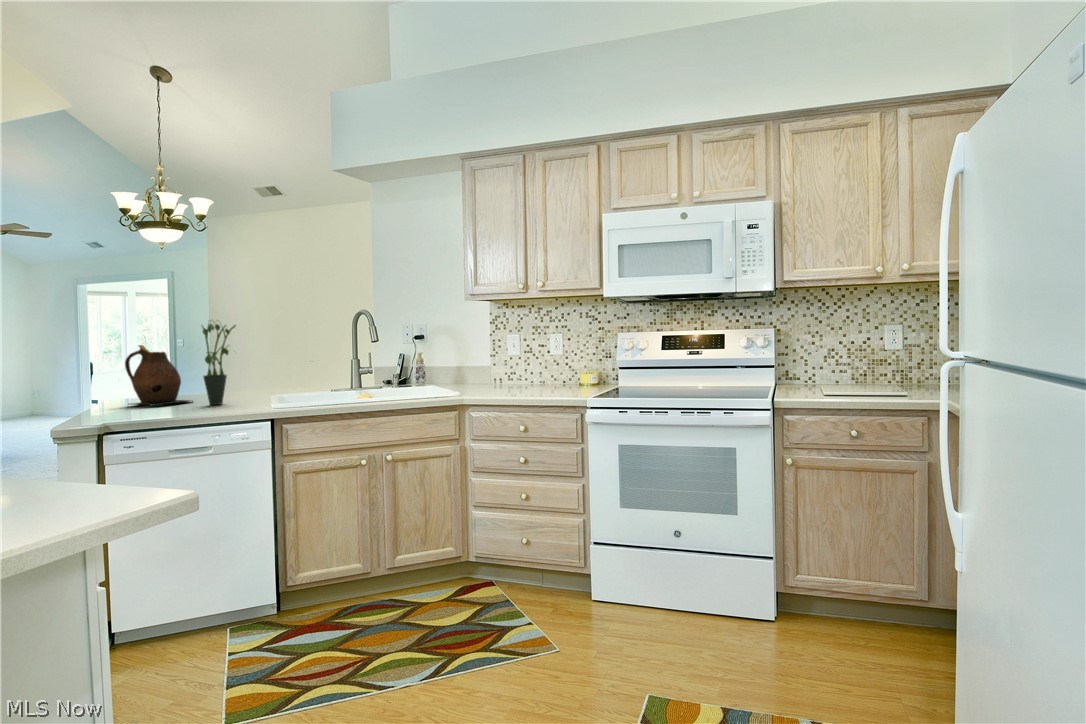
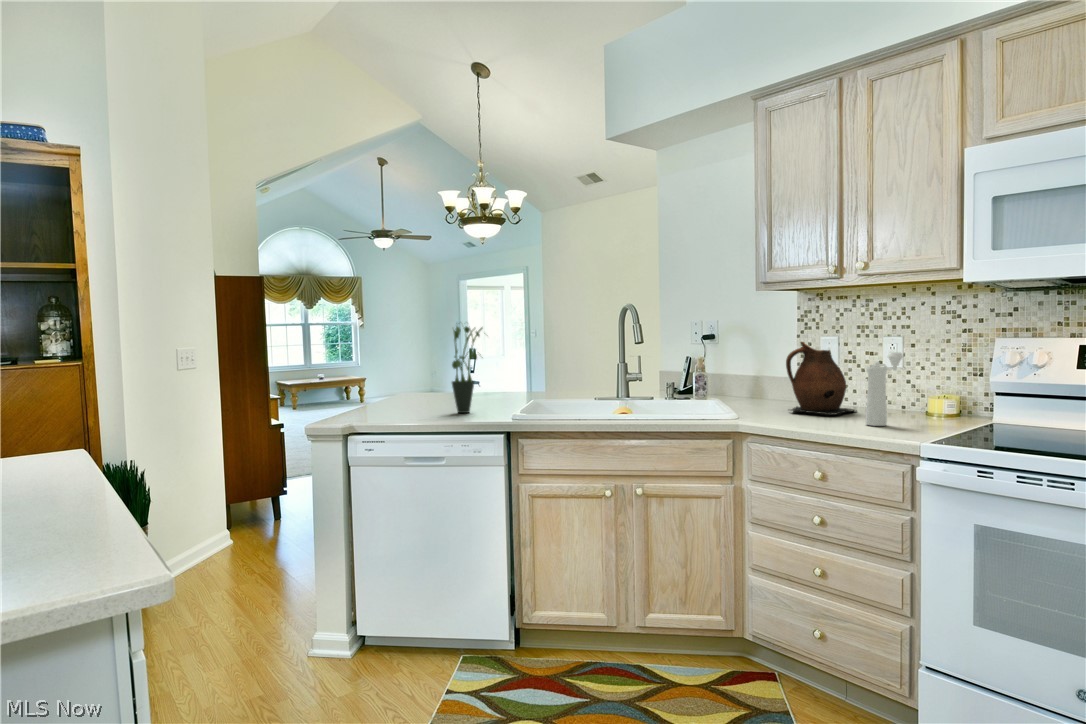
pepper mill: none [548,343,568,392] -> present [866,352,903,426]
ceramic pitcher: present [125,345,190,406] -> present [786,342,857,415]

